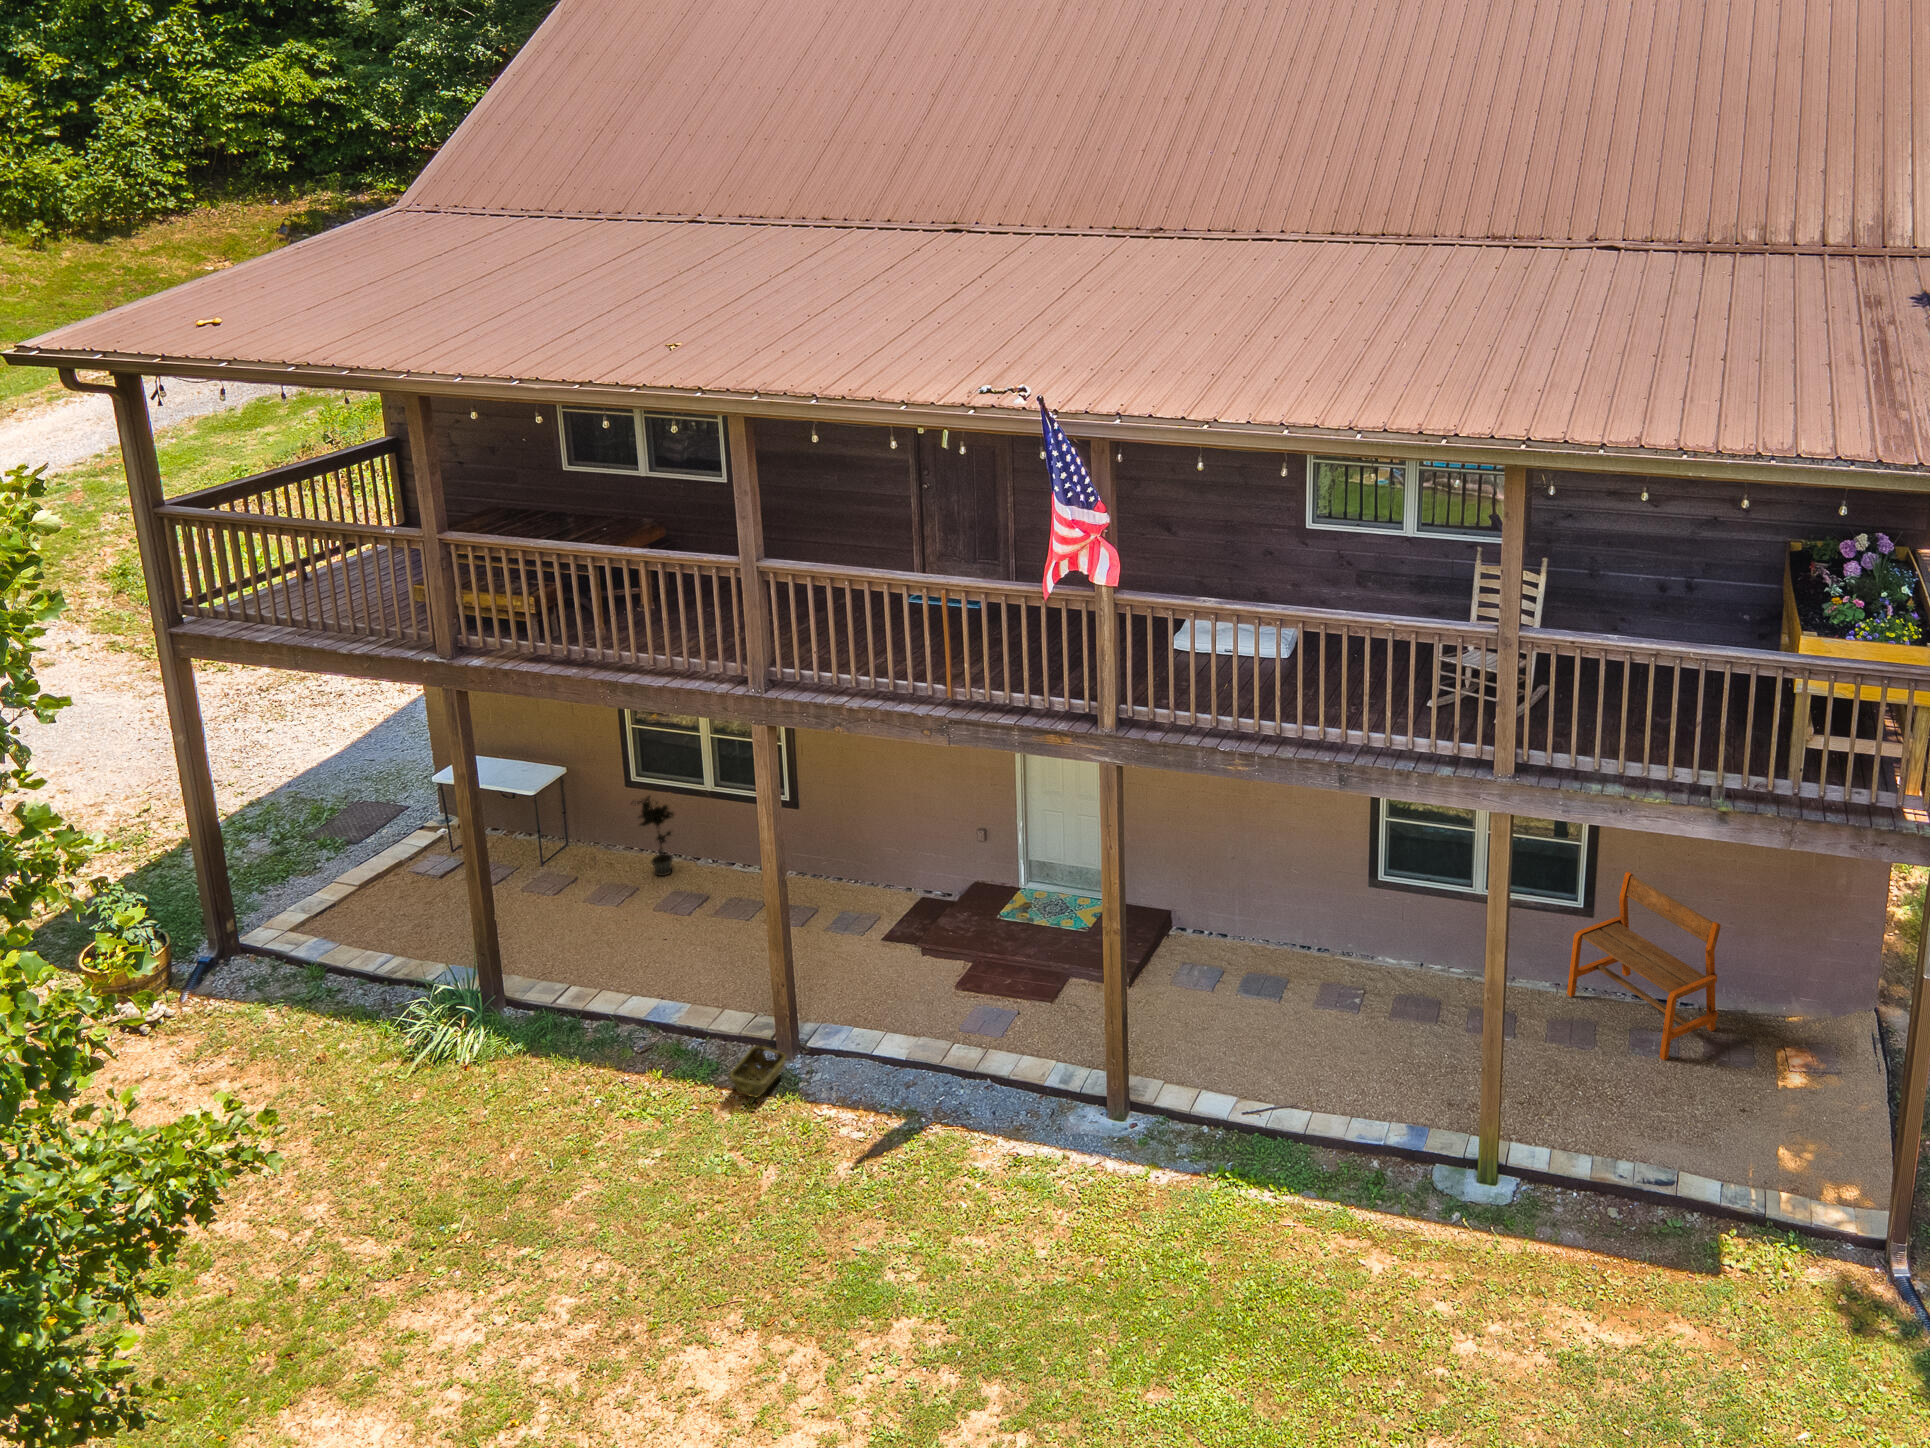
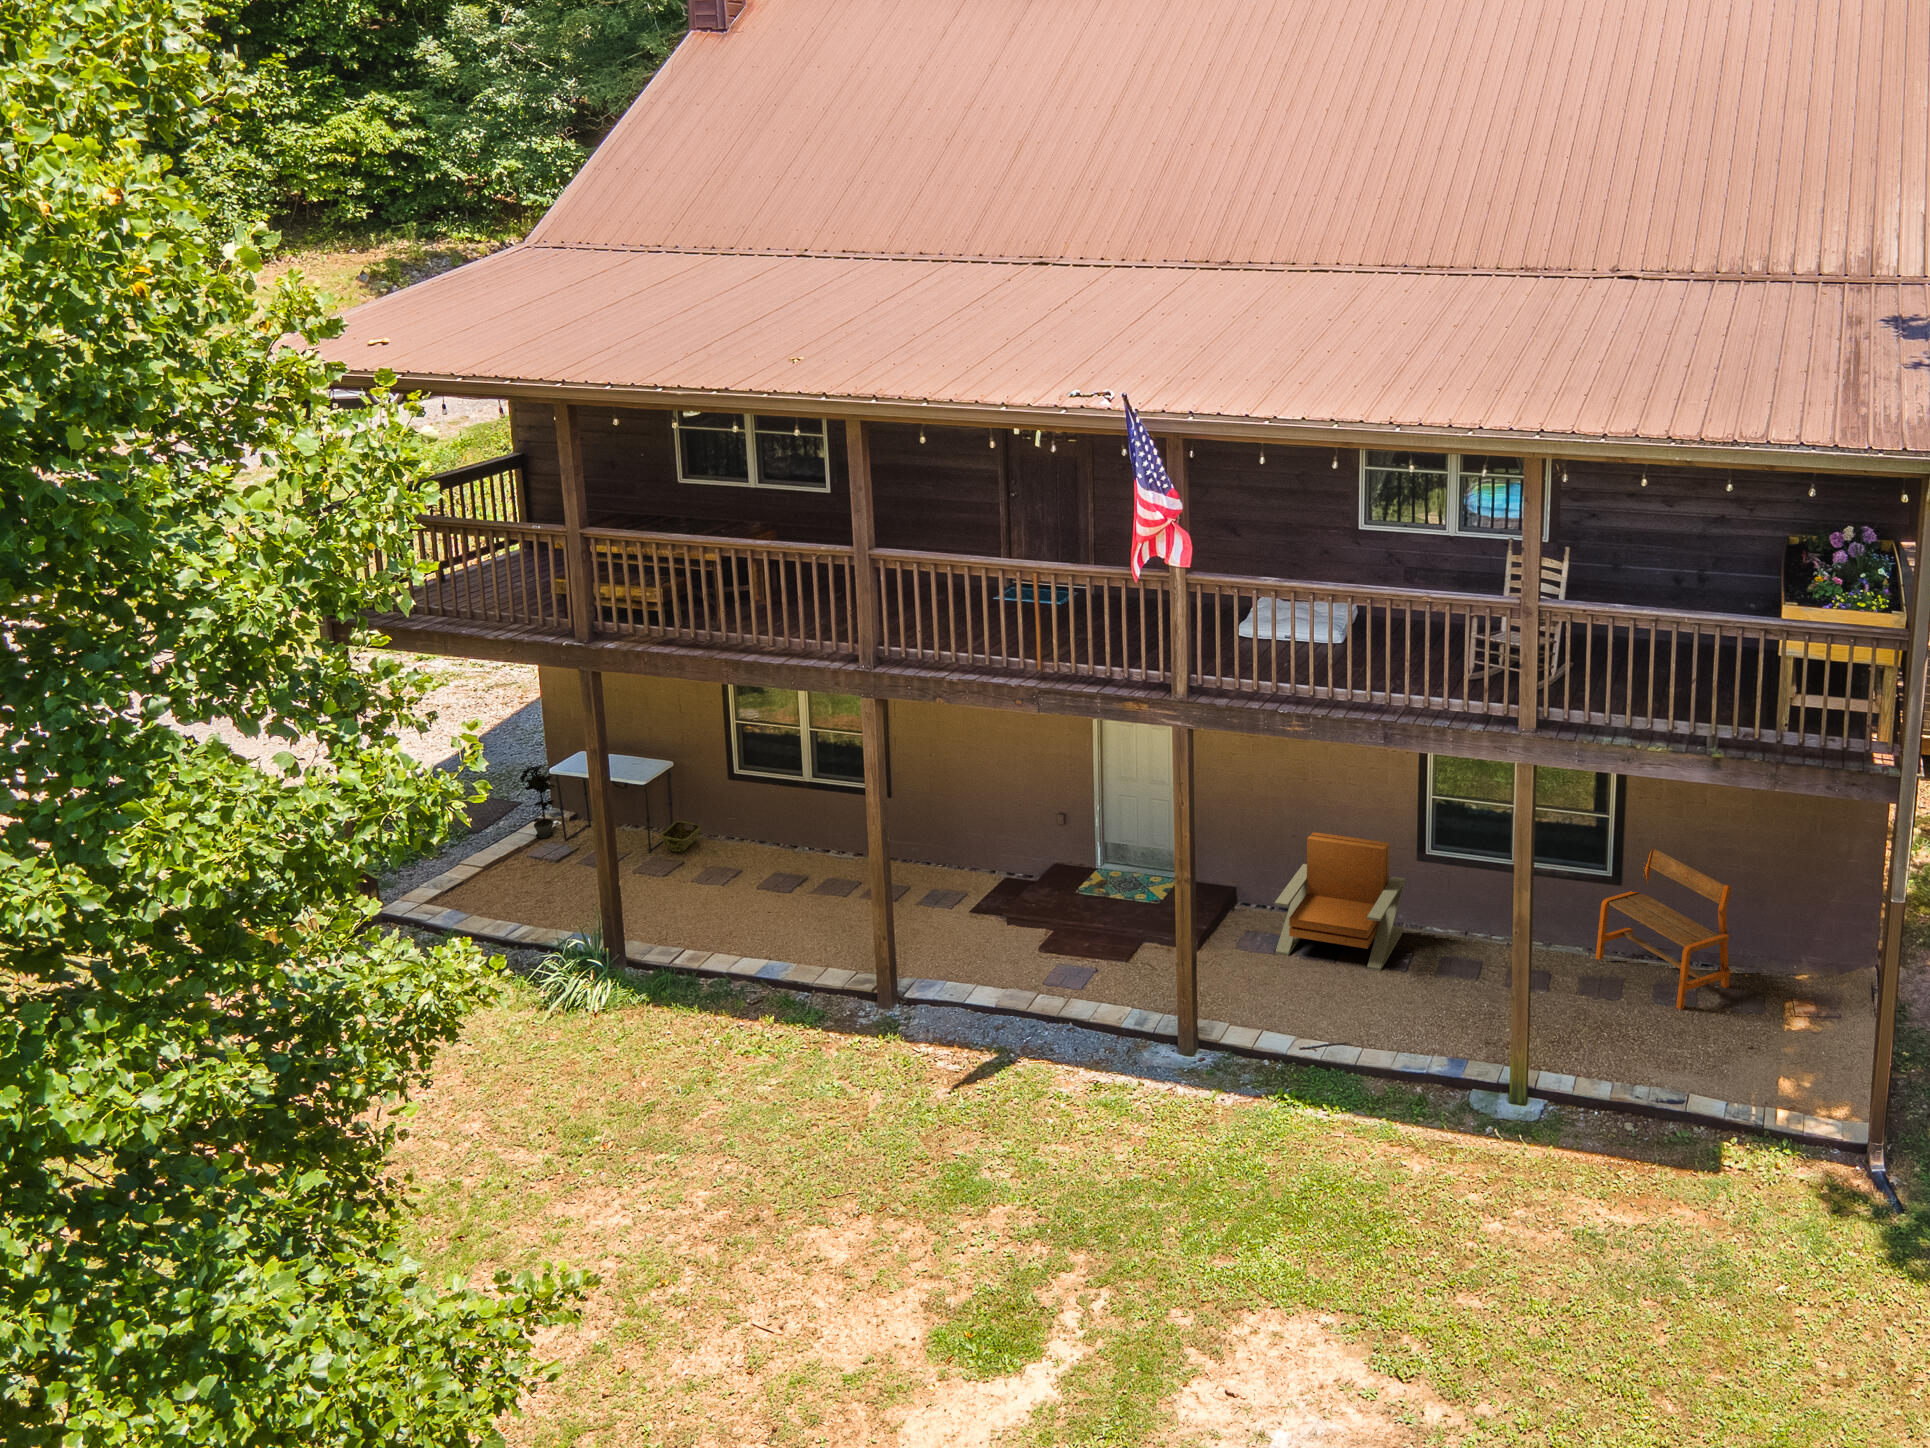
potted plant: present [631,796,674,876] -> present [520,765,555,838]
lounge chair: none [1214,856,1357,1014] -> present [1275,832,1405,970]
woven basket: present [730,1045,787,1098] -> present [661,821,701,852]

